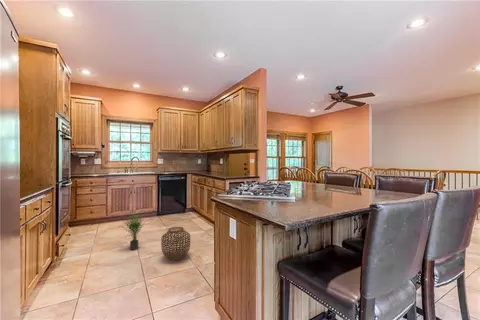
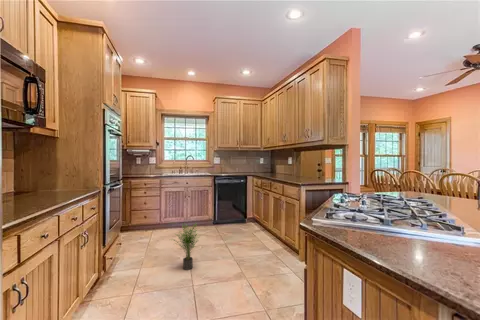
woven basket: present [161,227,190,261] -> none [220,247,257,294]

